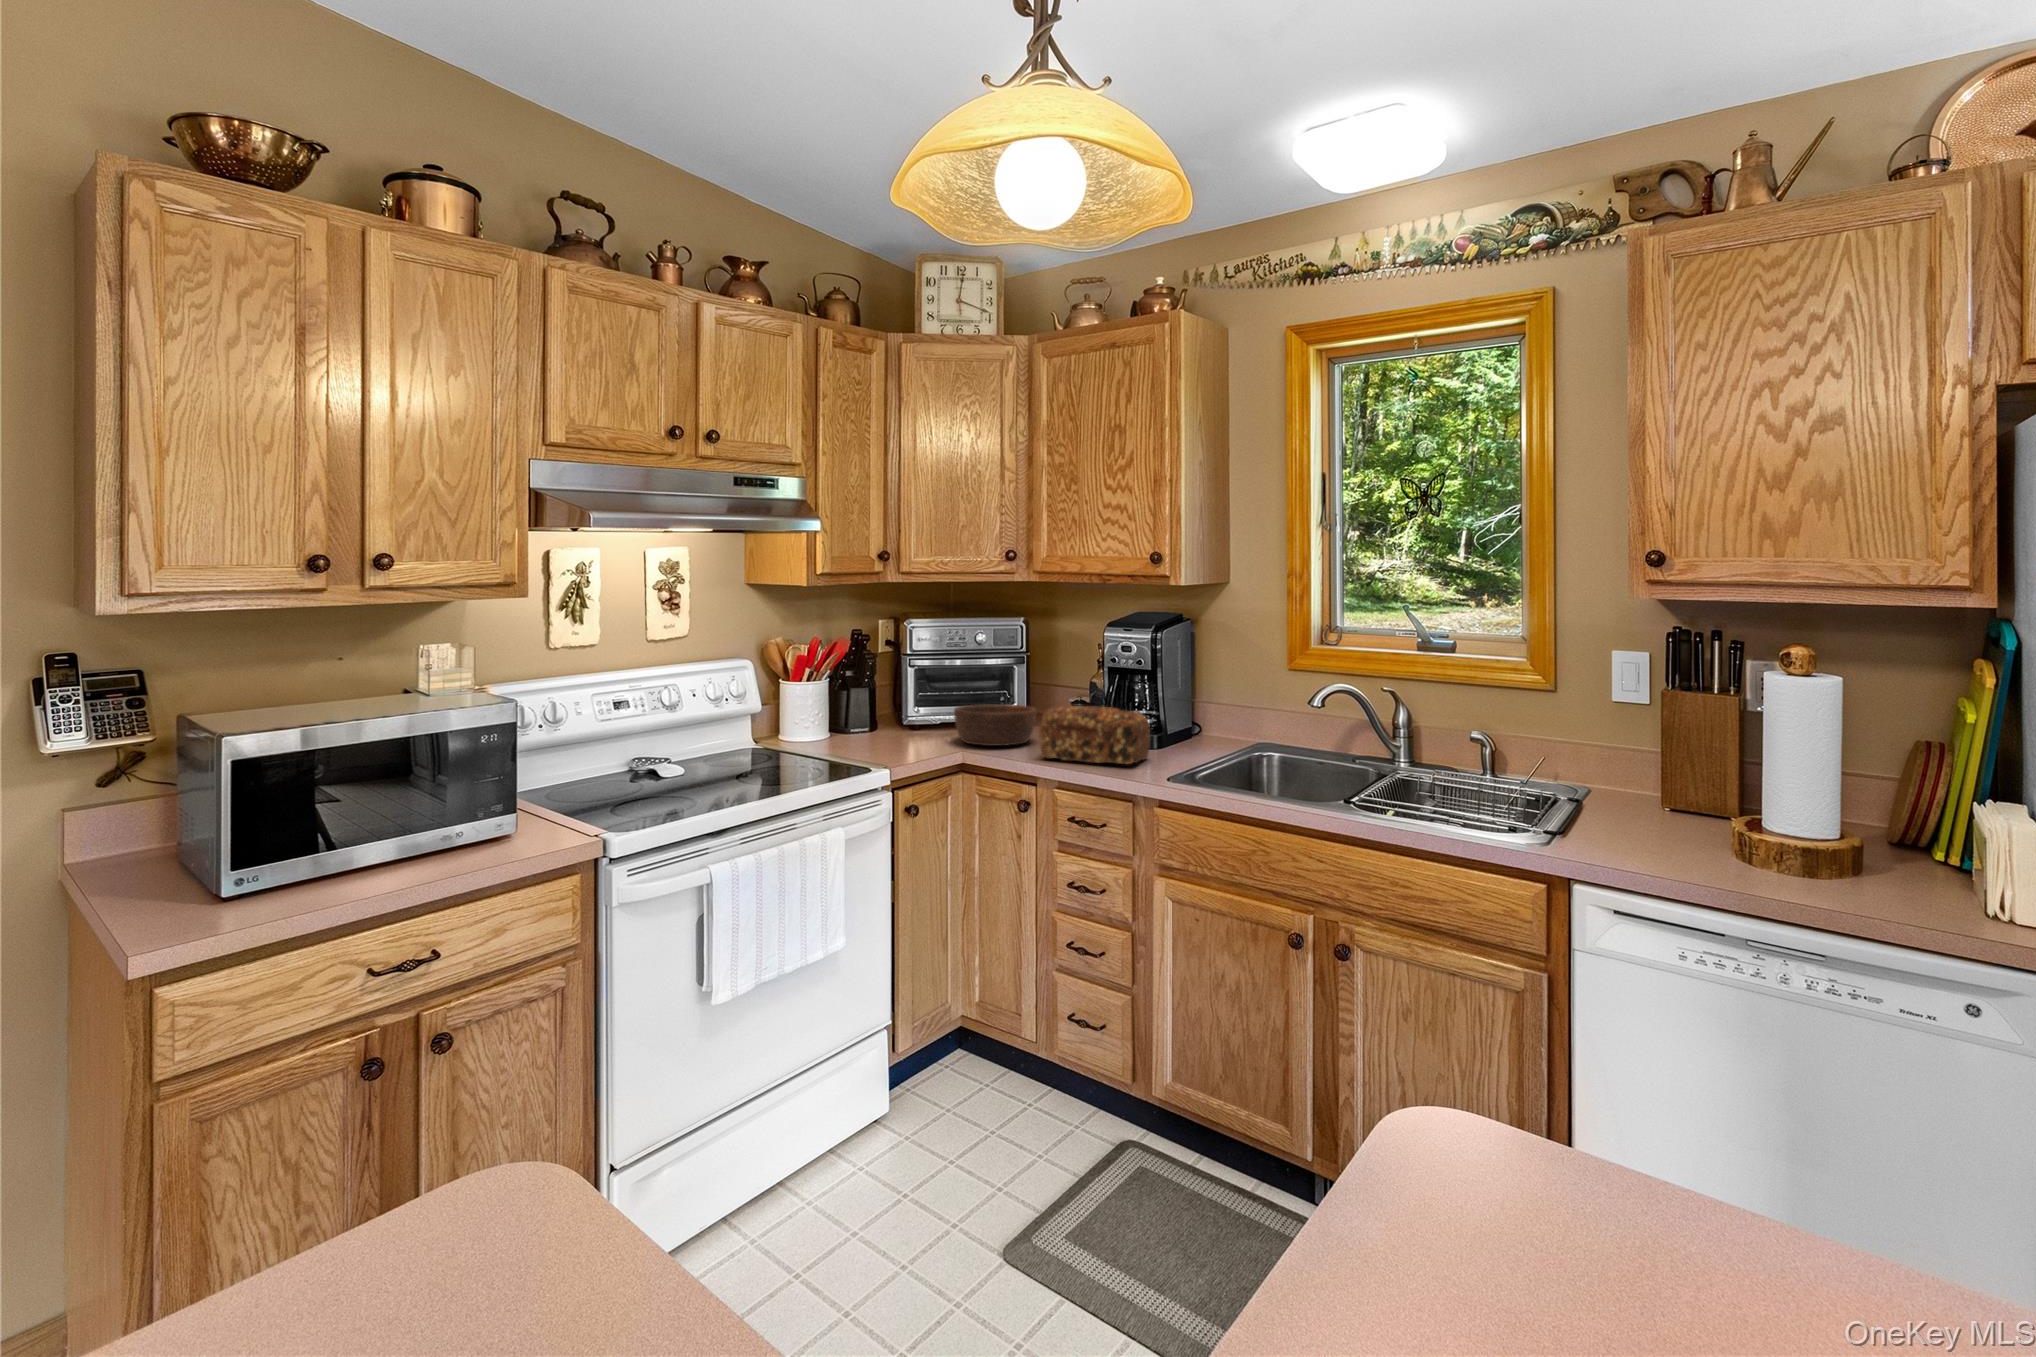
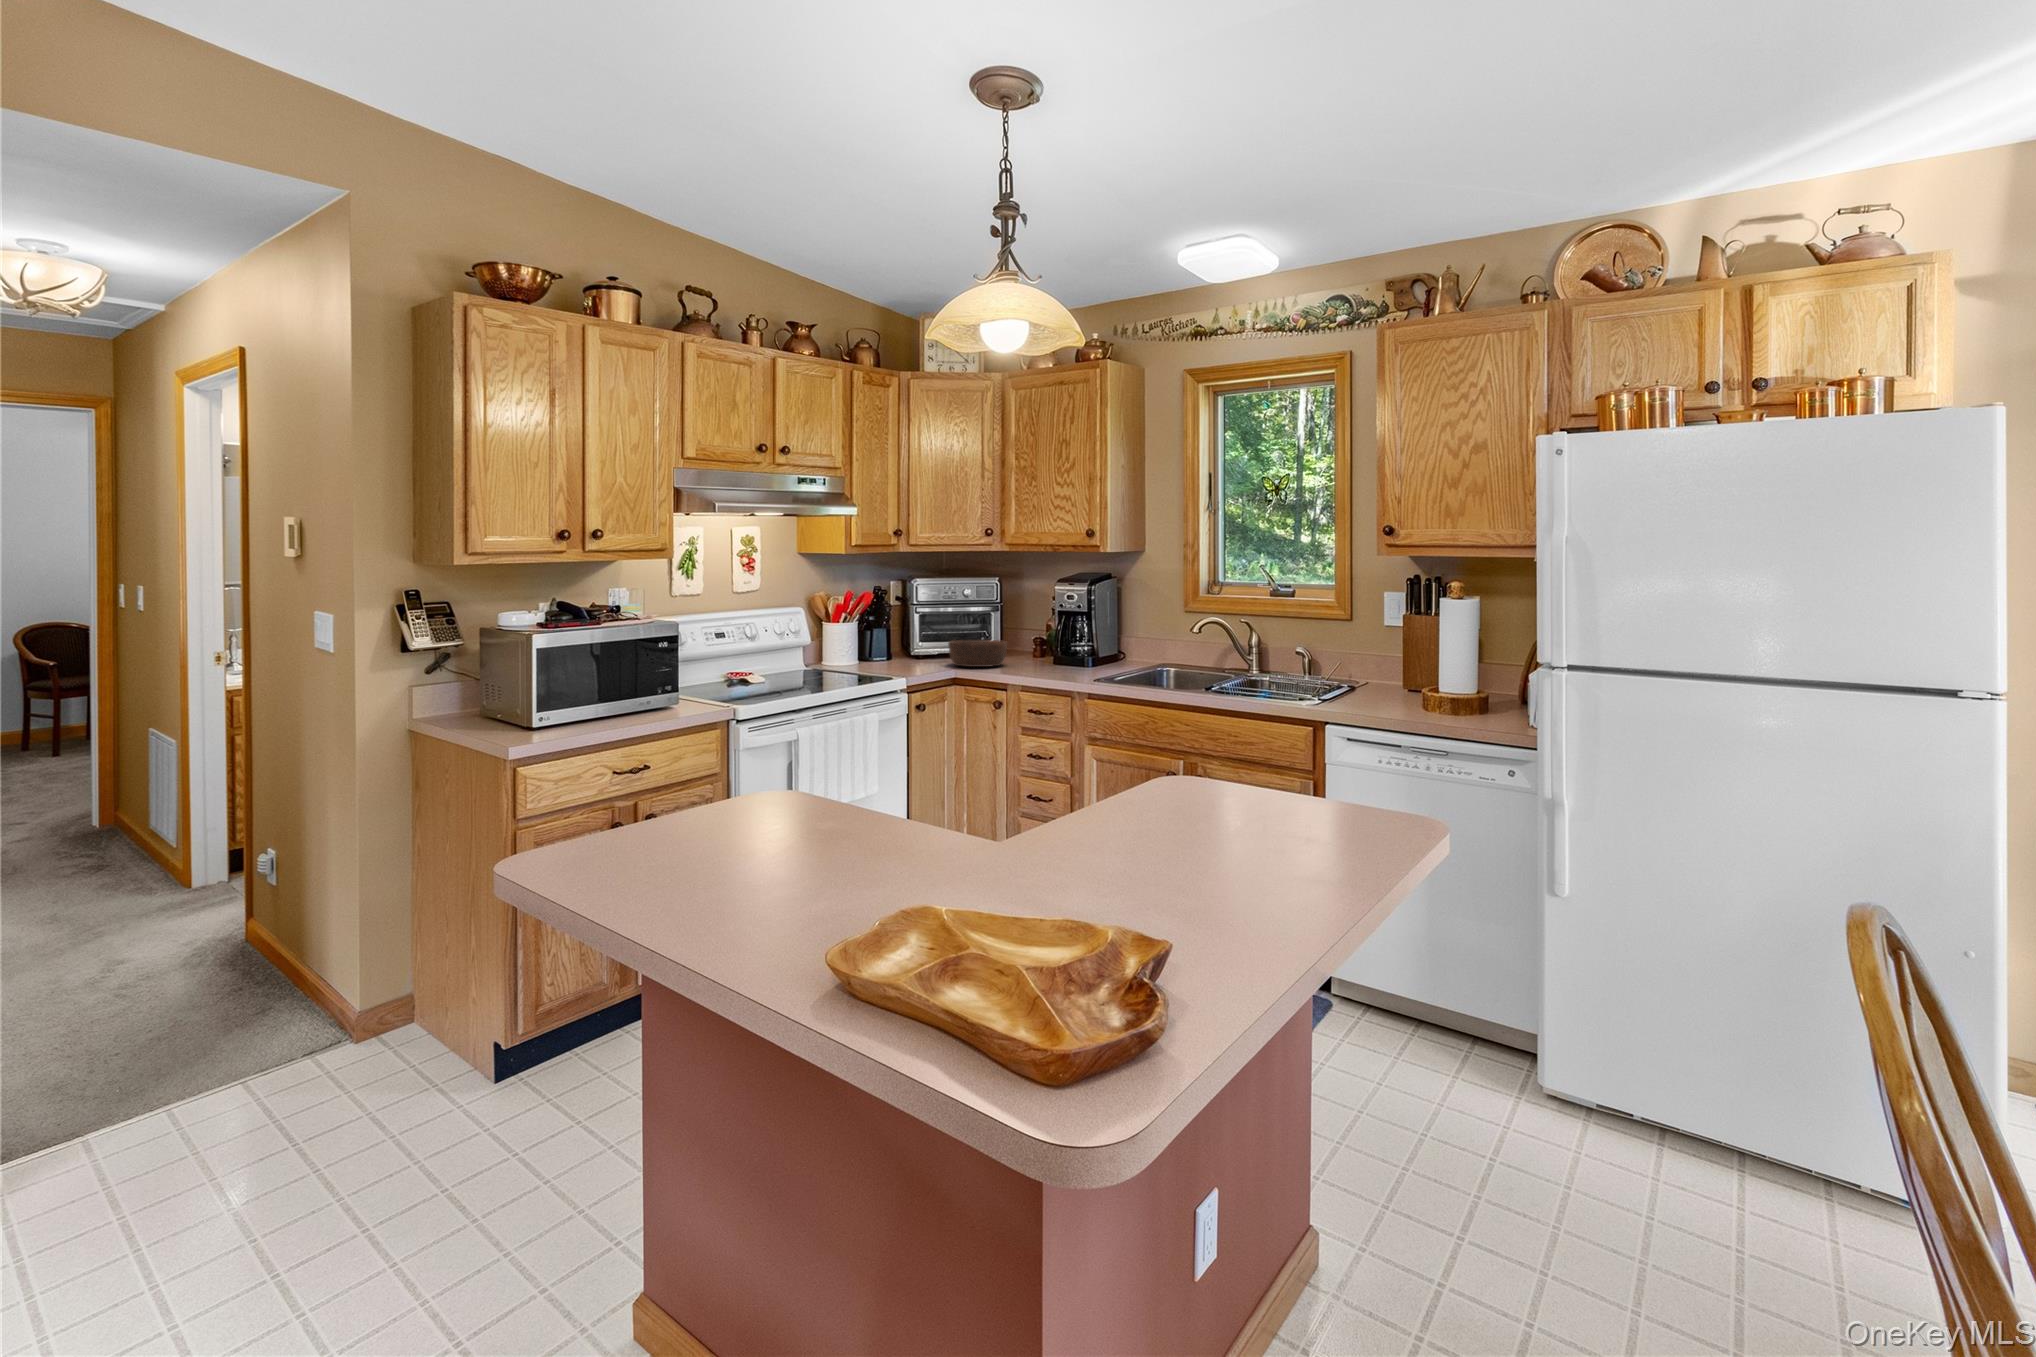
bread loaf: present [1040,705,1150,764] -> none [1009,636,1086,675]

